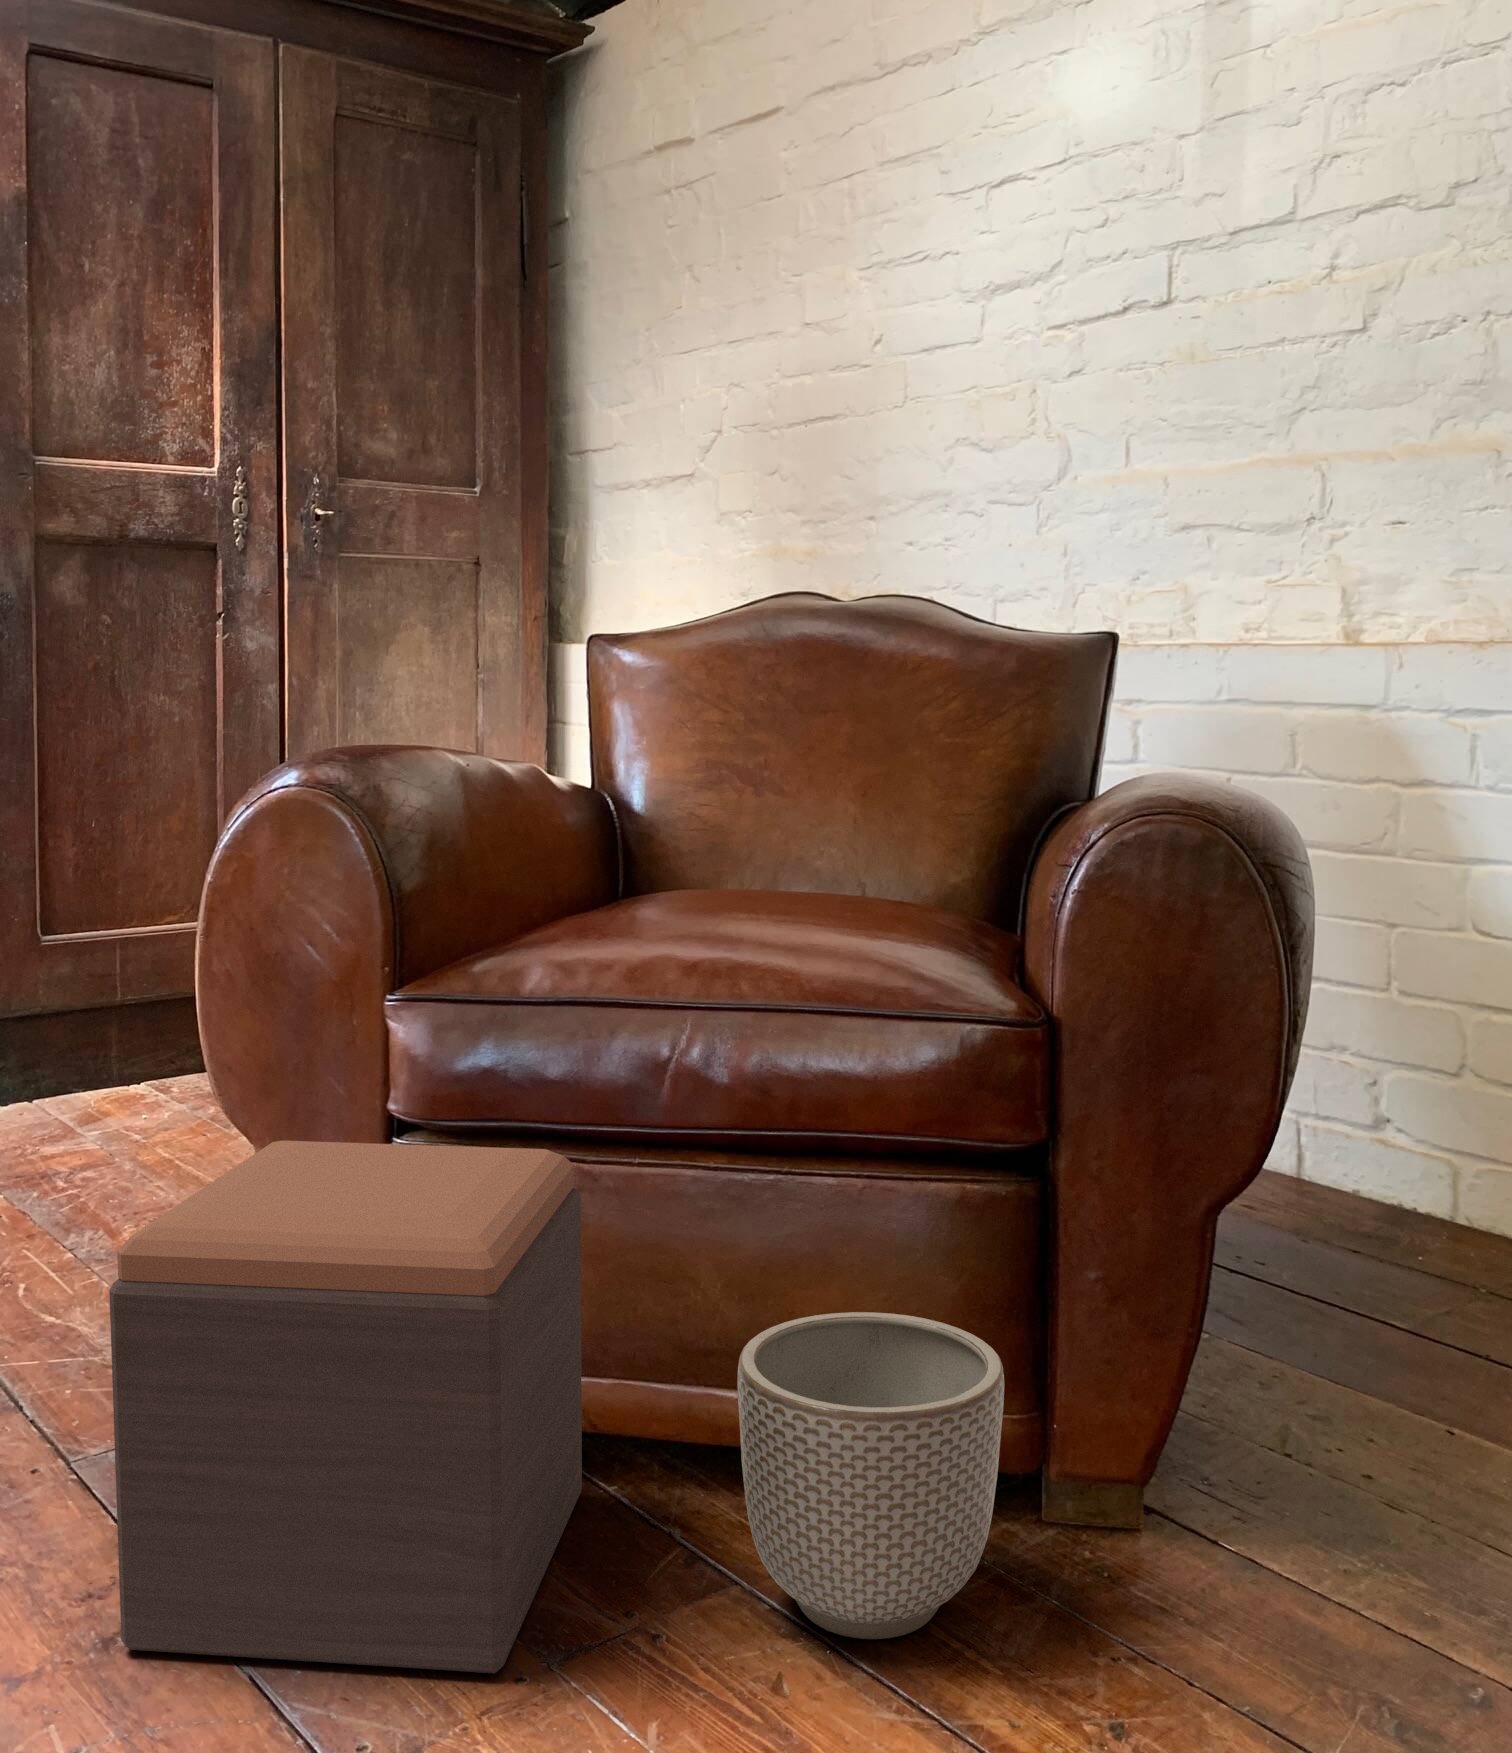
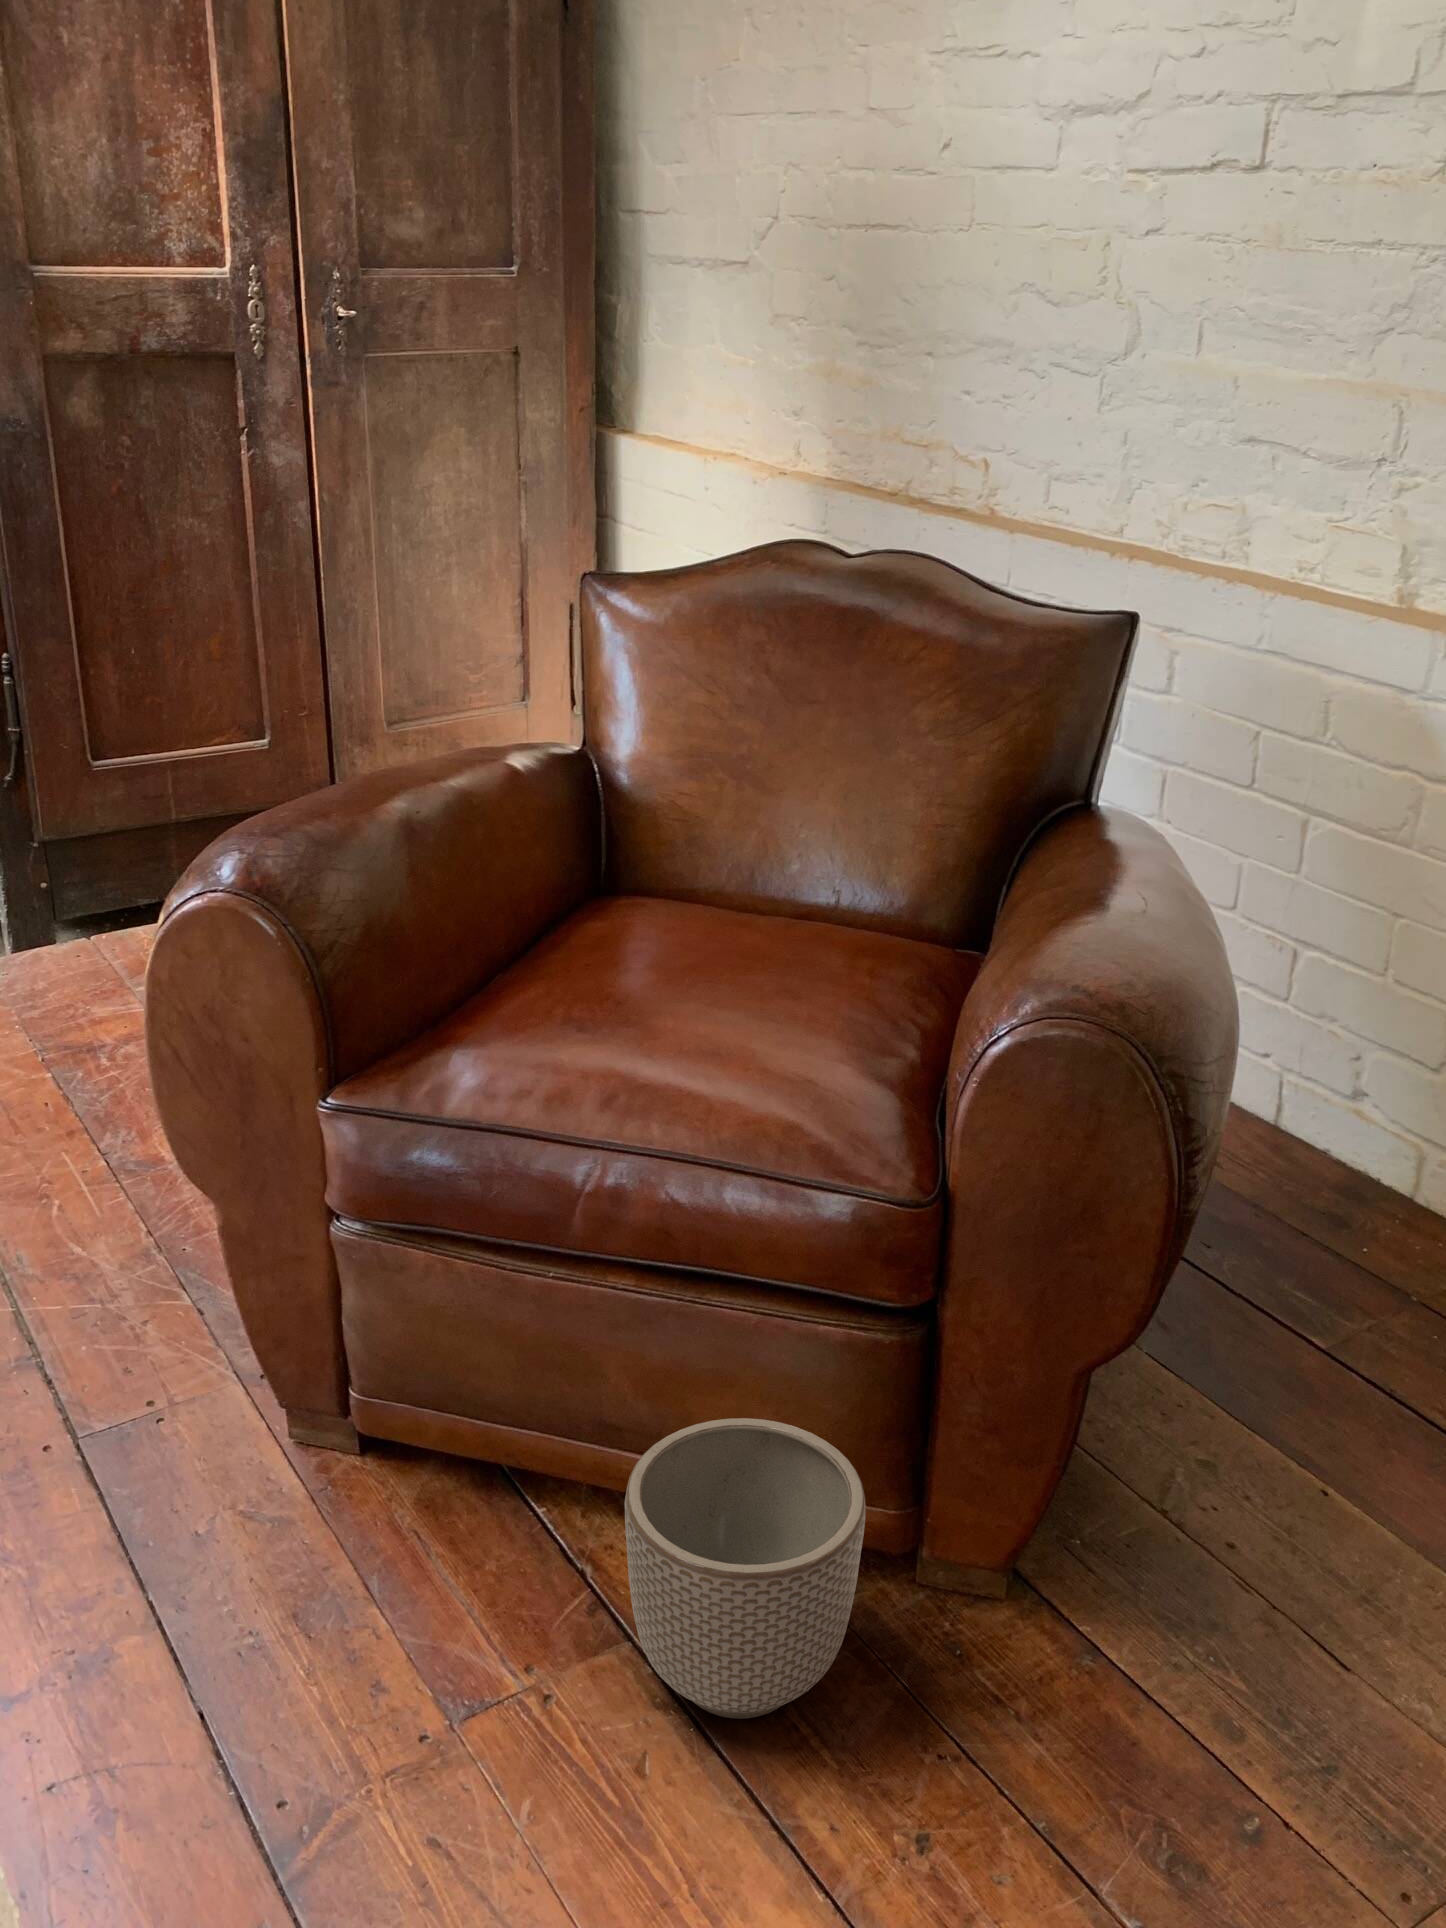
footstool: present [109,1141,582,1673] -> none [63,1214,512,1733]

